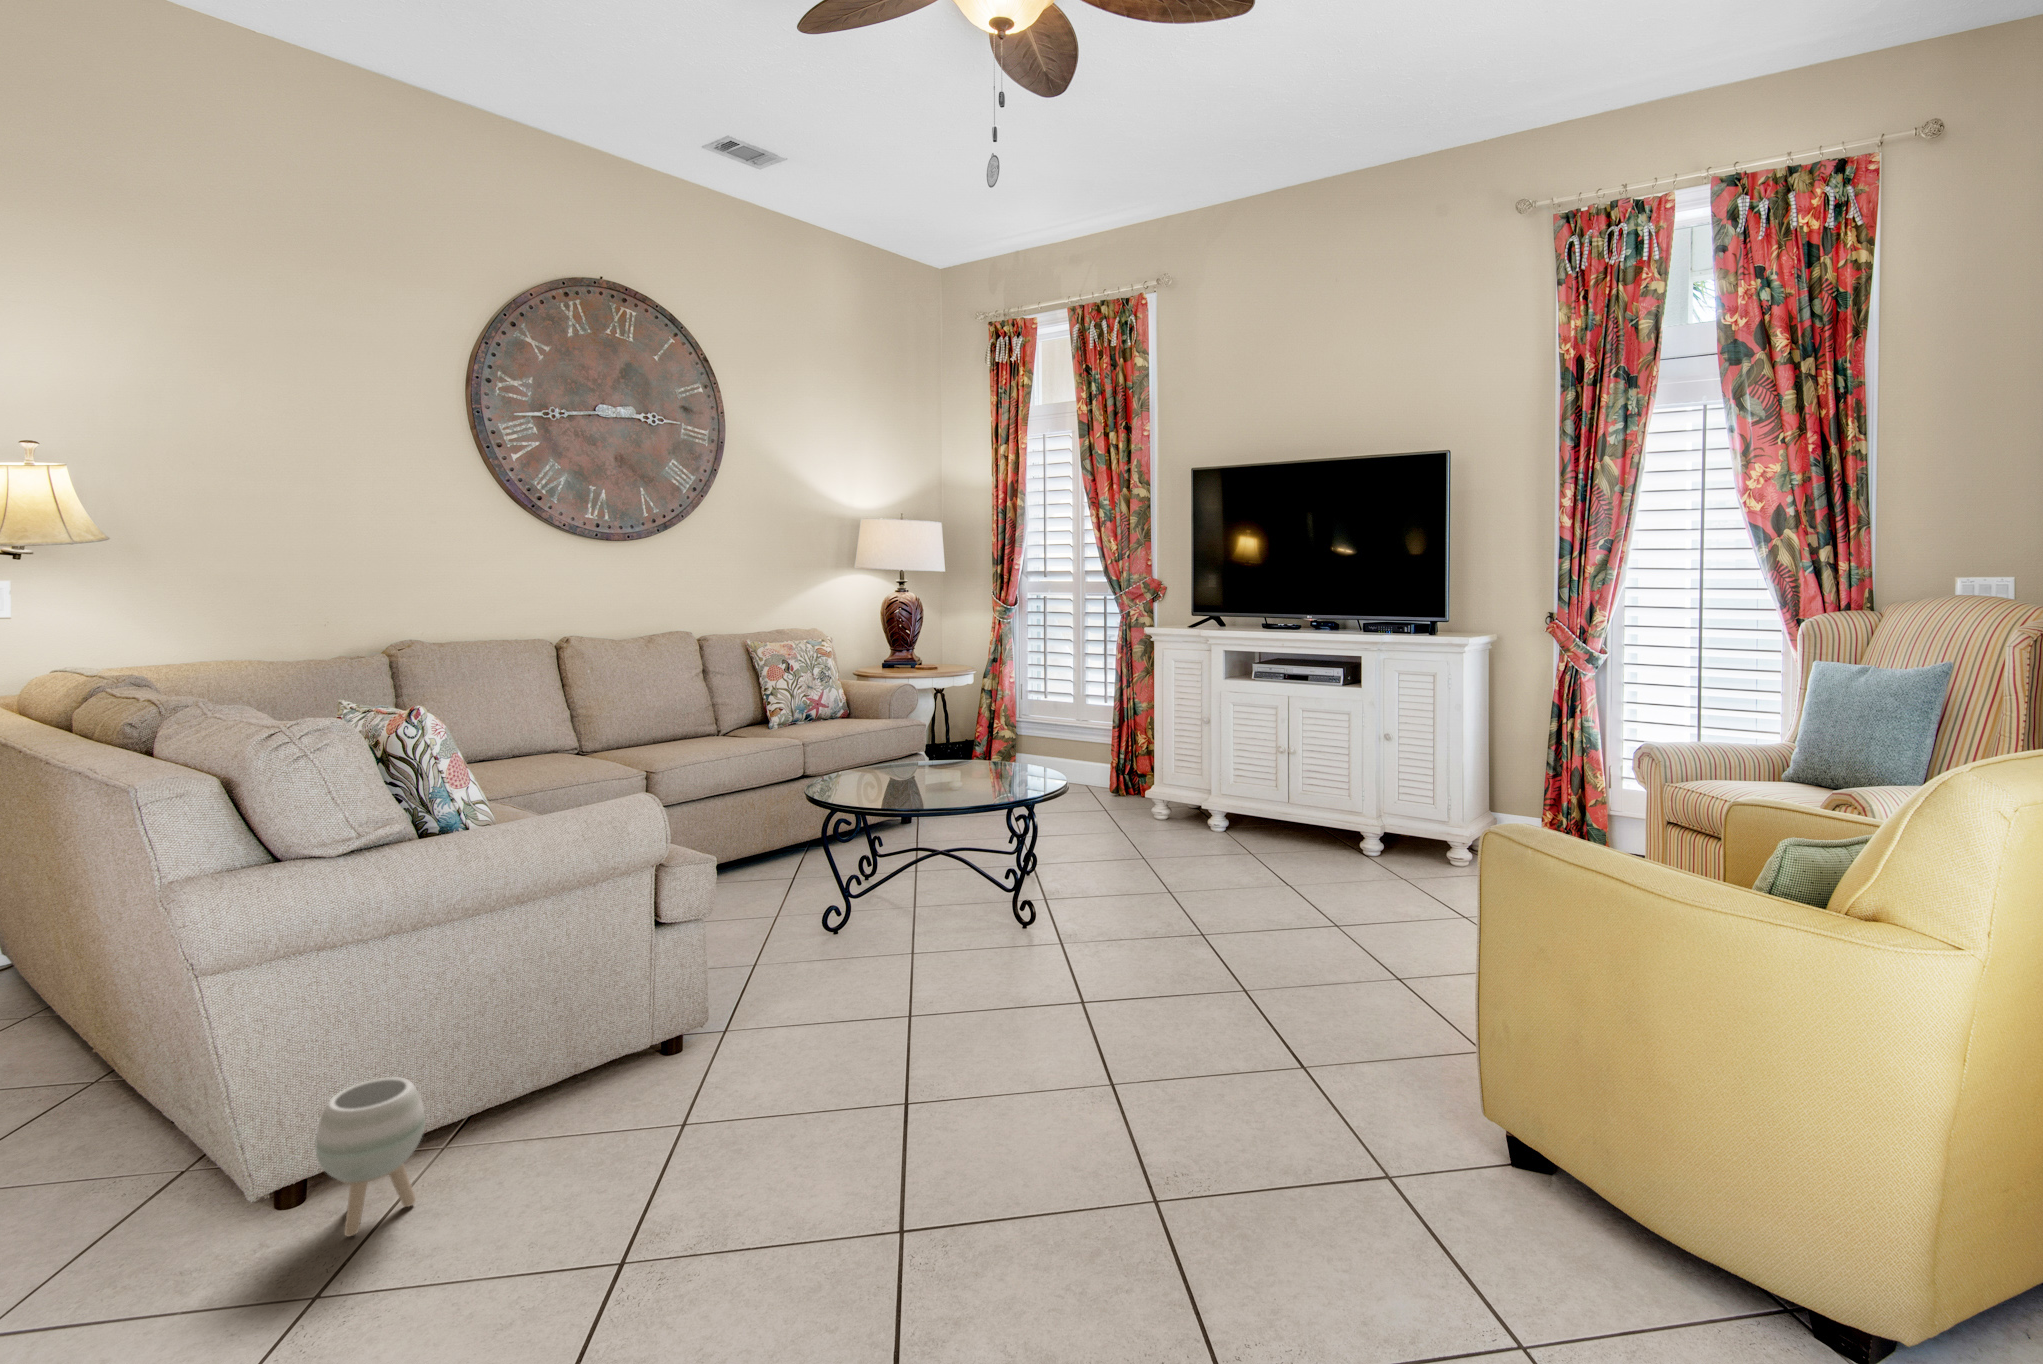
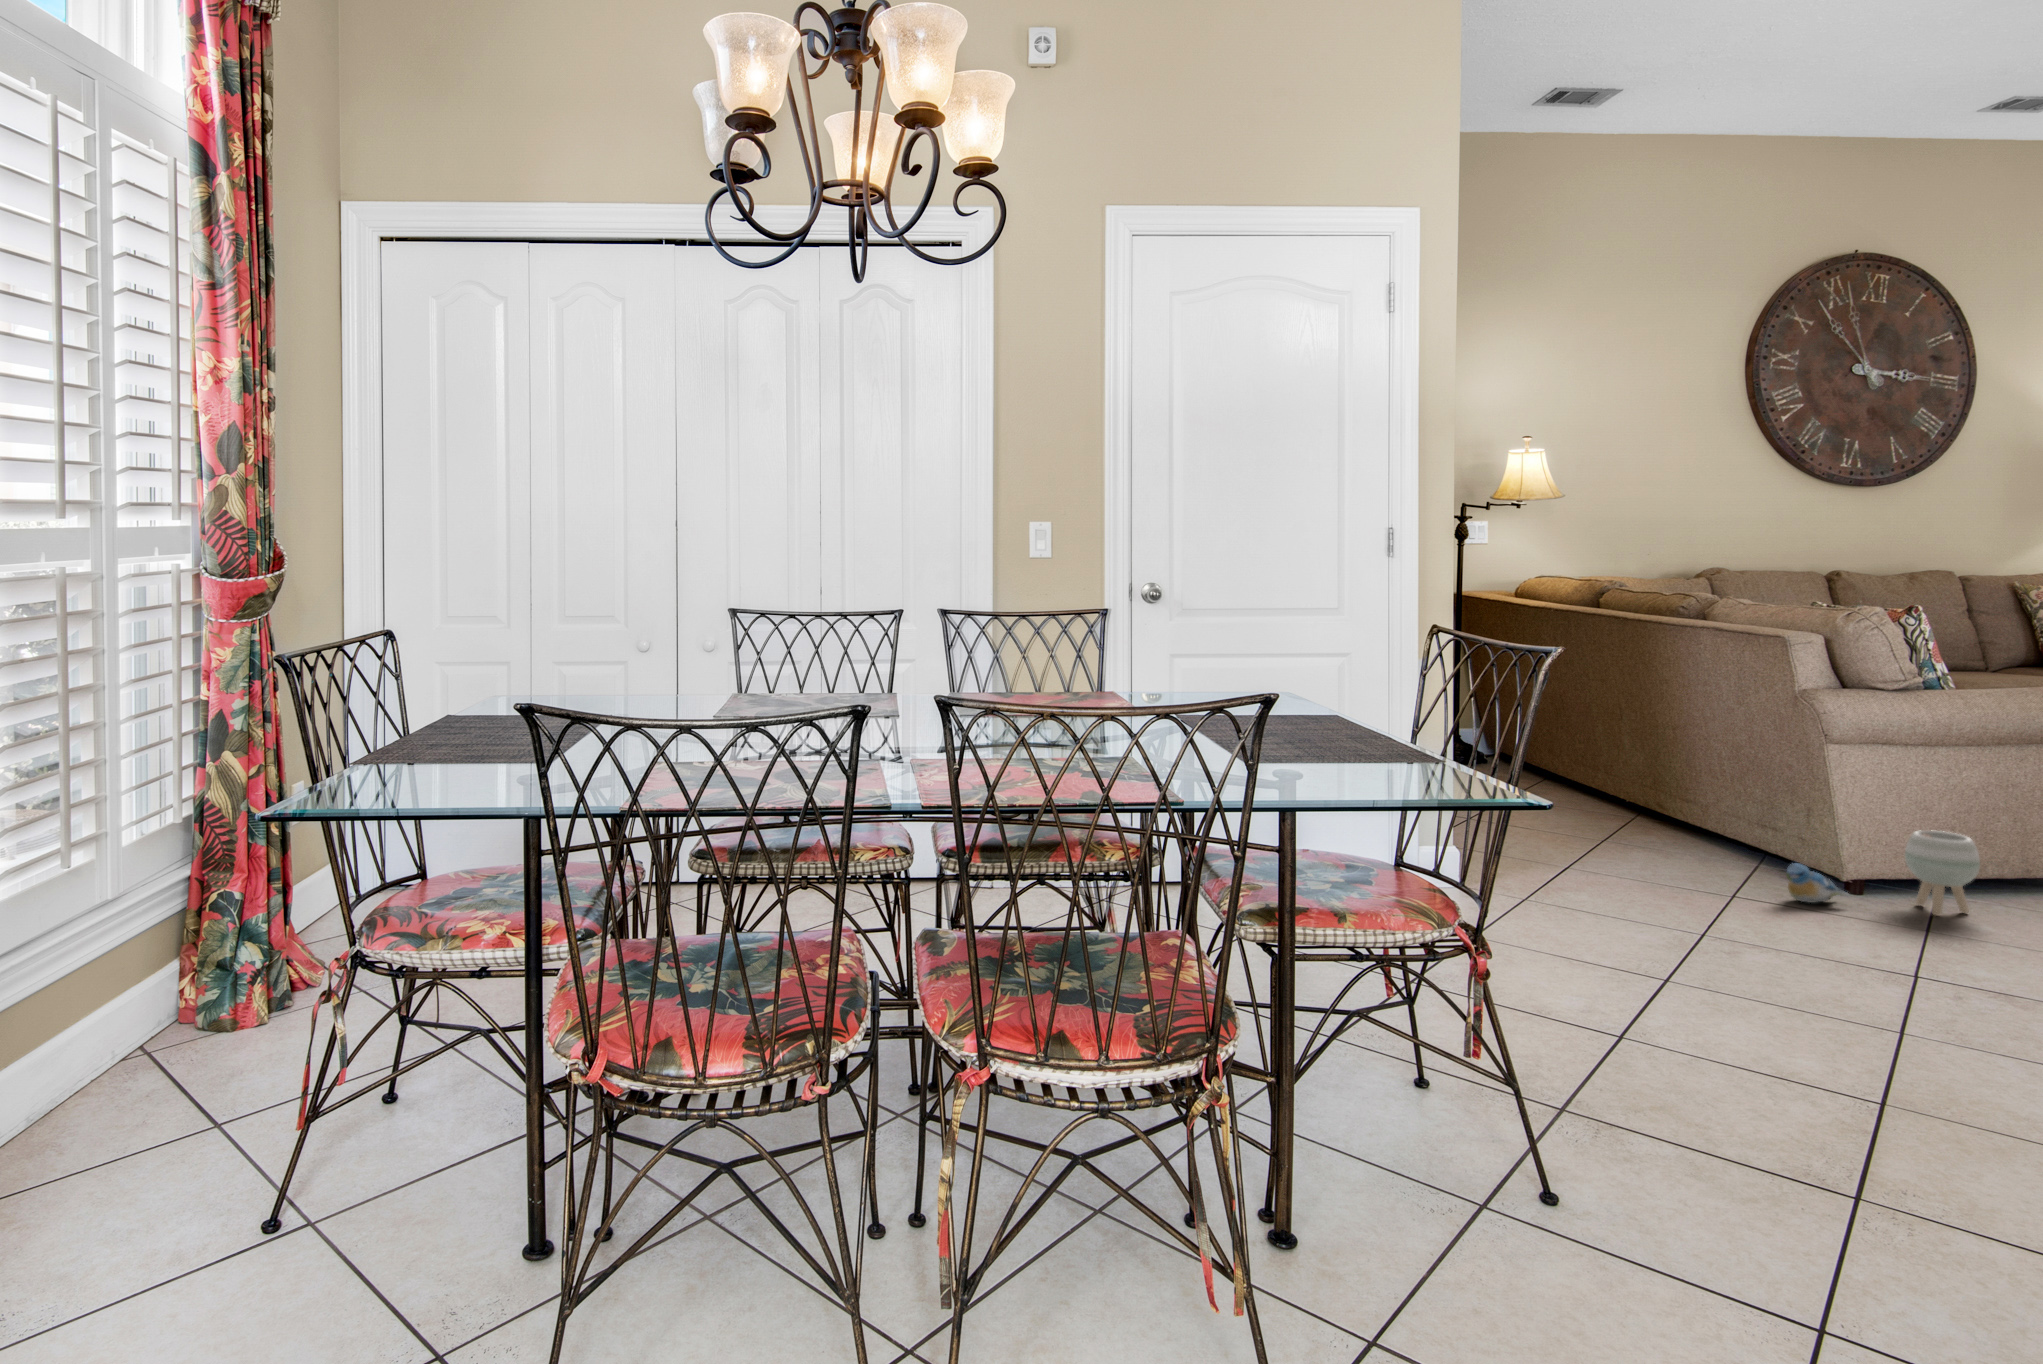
plush toy: none [76,1218,214,1291] -> present [1786,863,1849,903]

